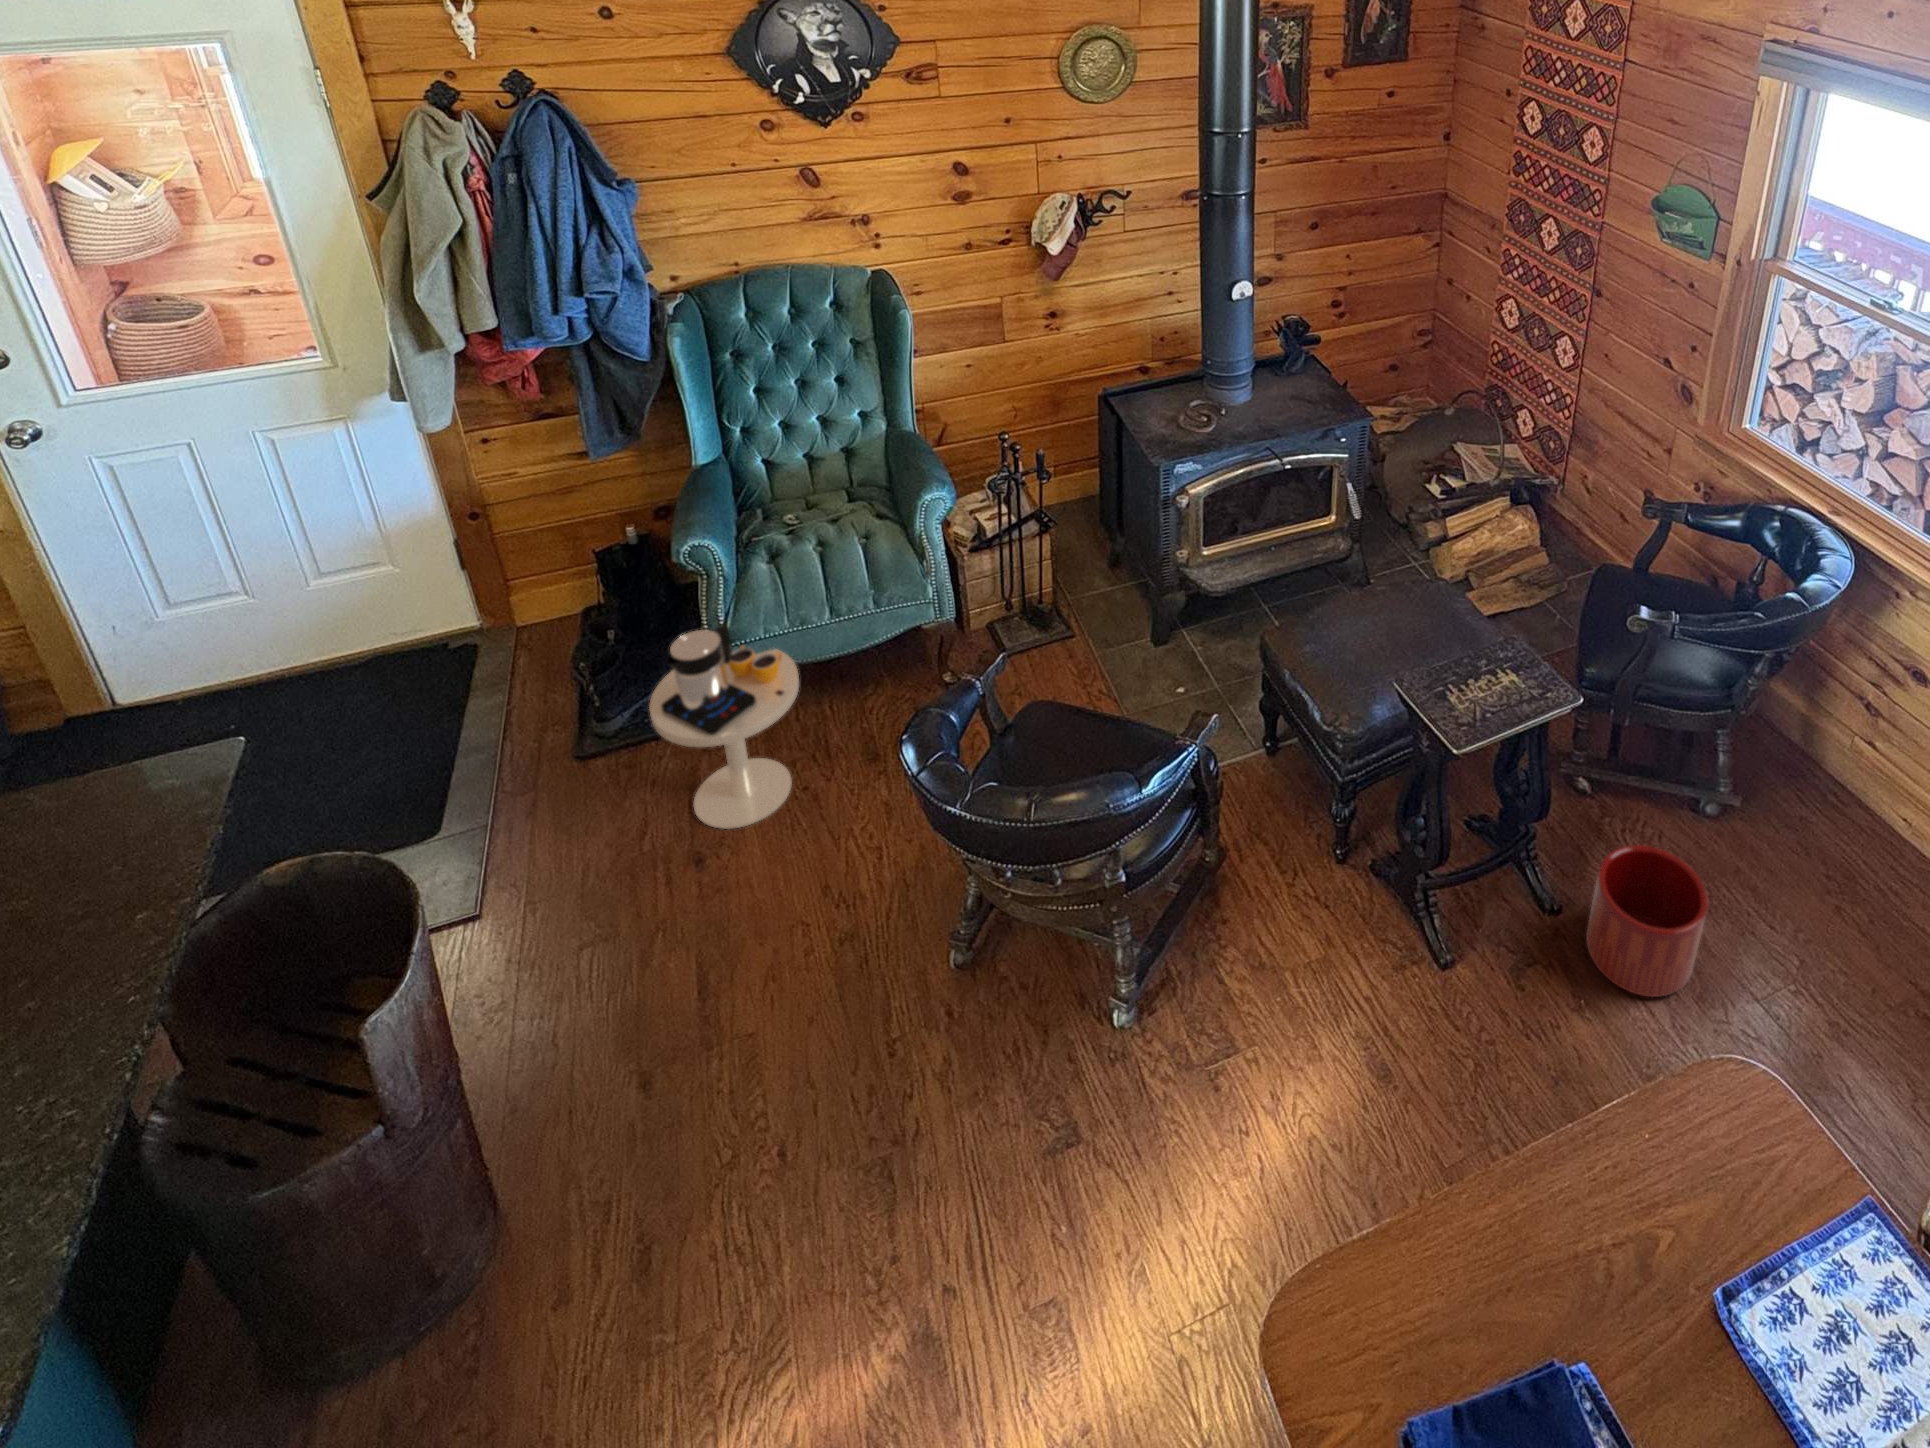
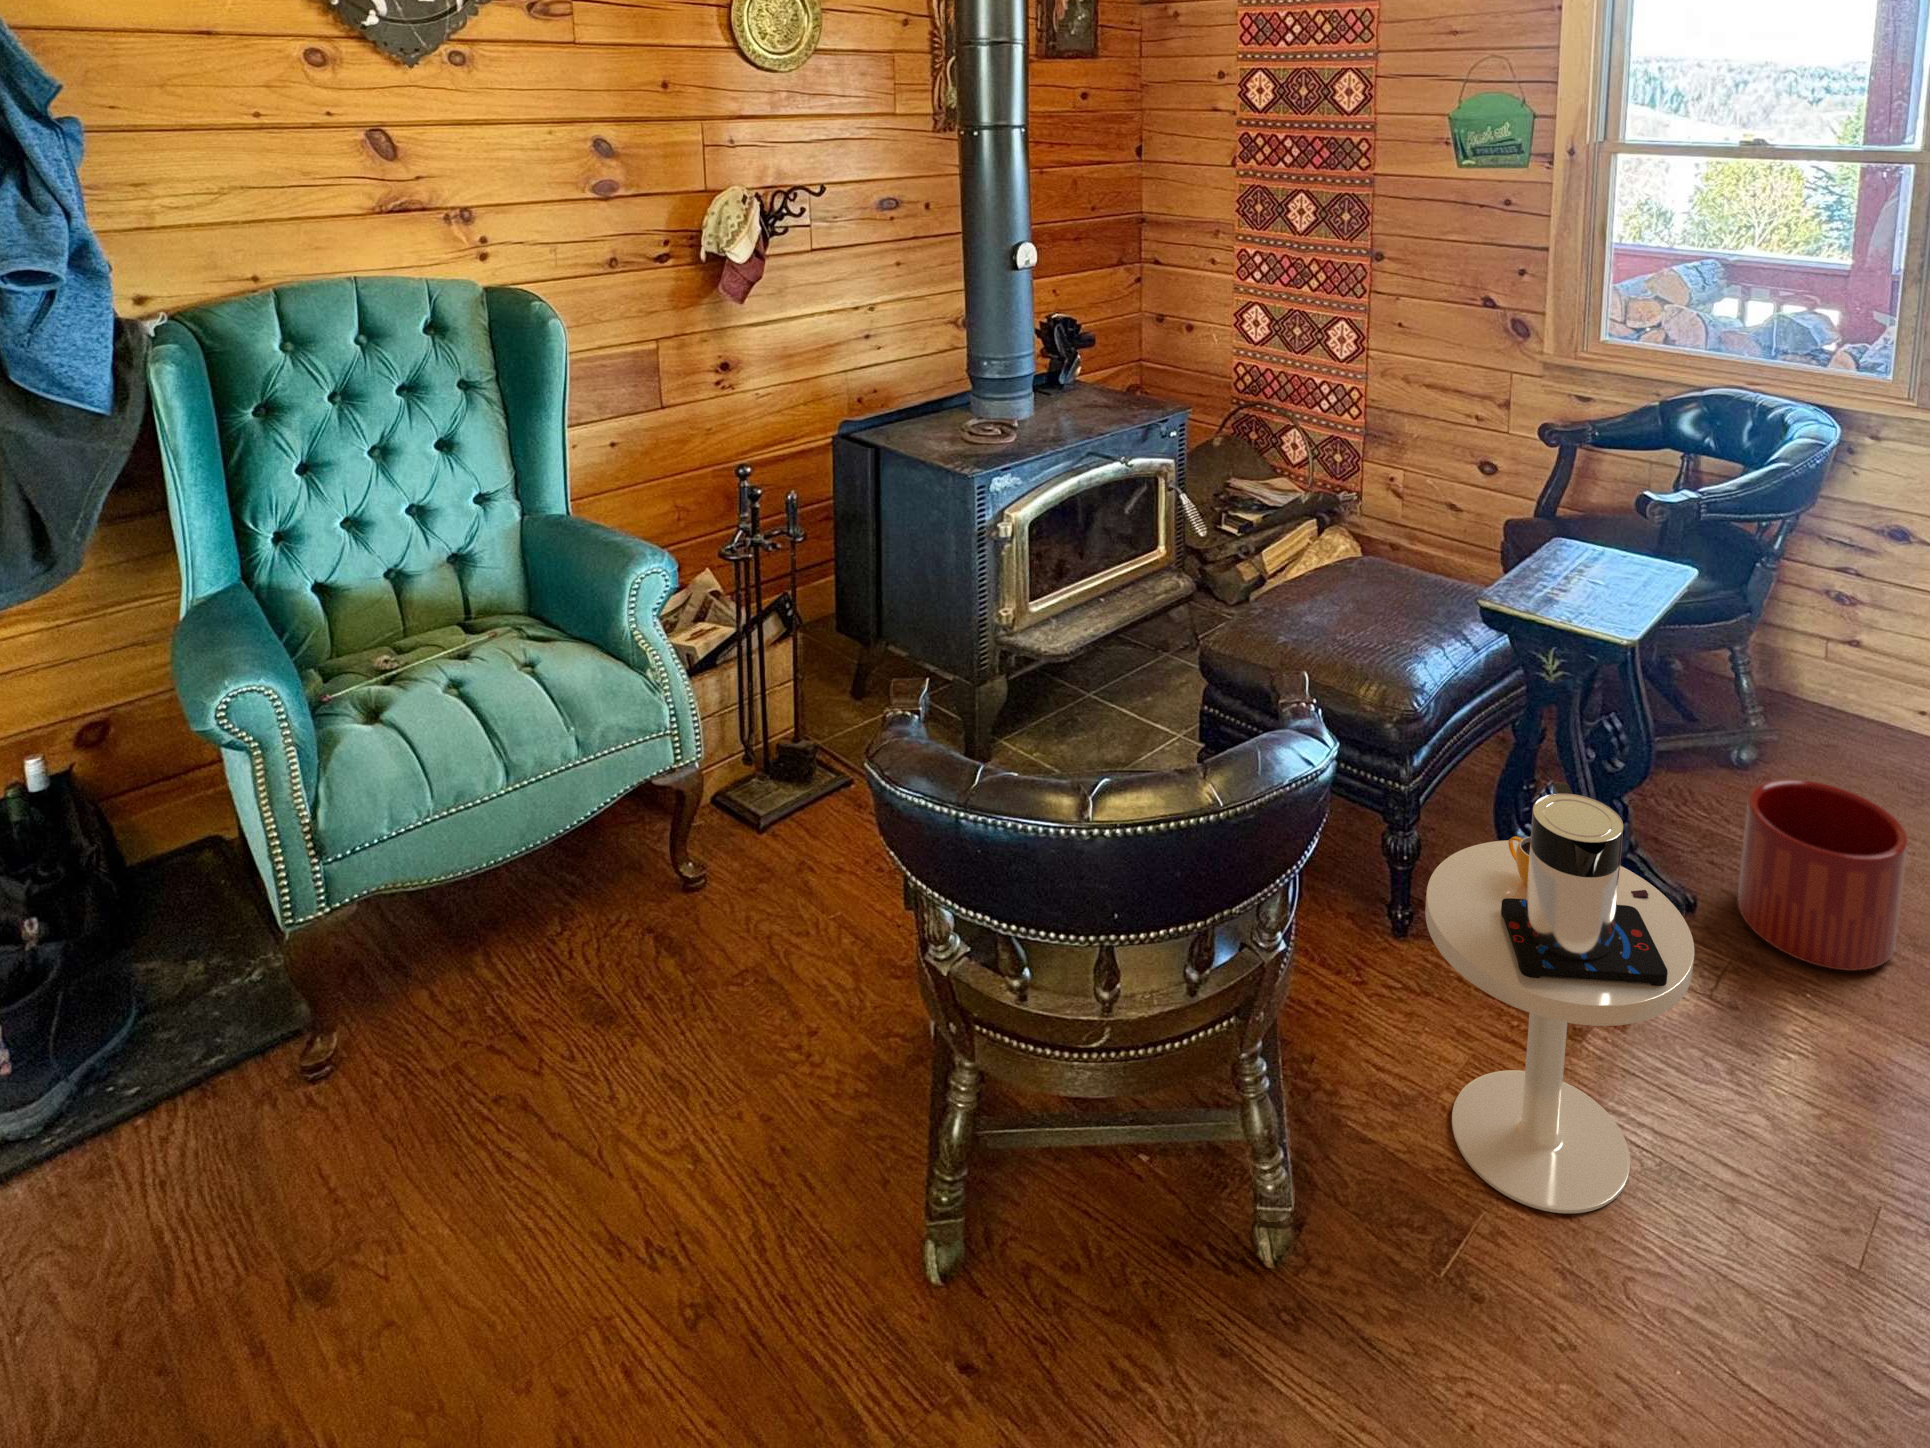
side table: present [649,625,799,829] -> present [1425,782,1694,1213]

